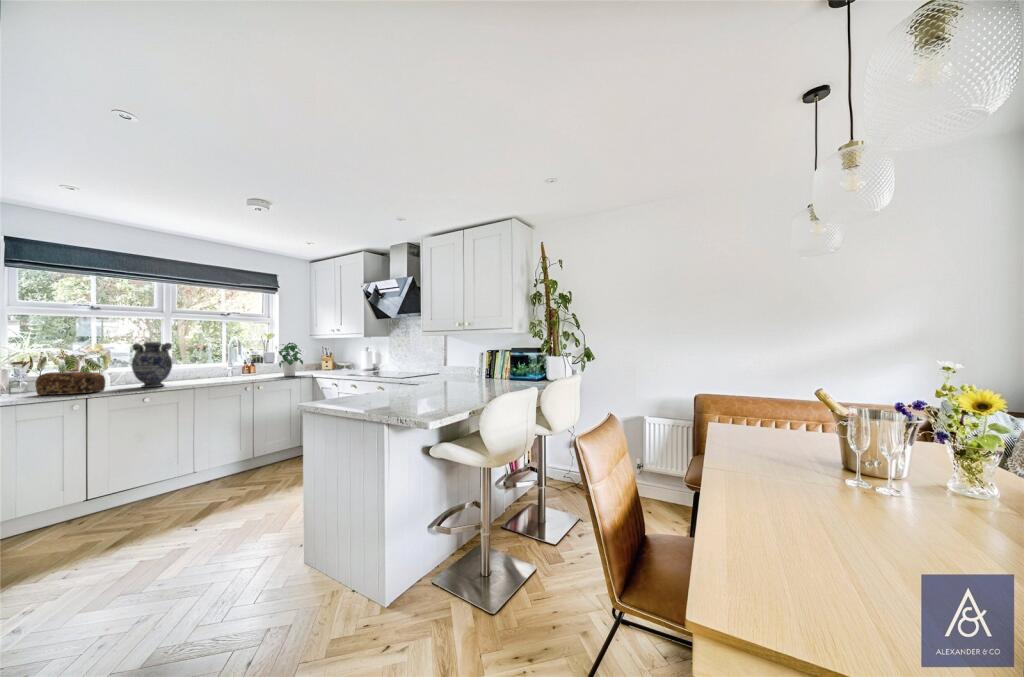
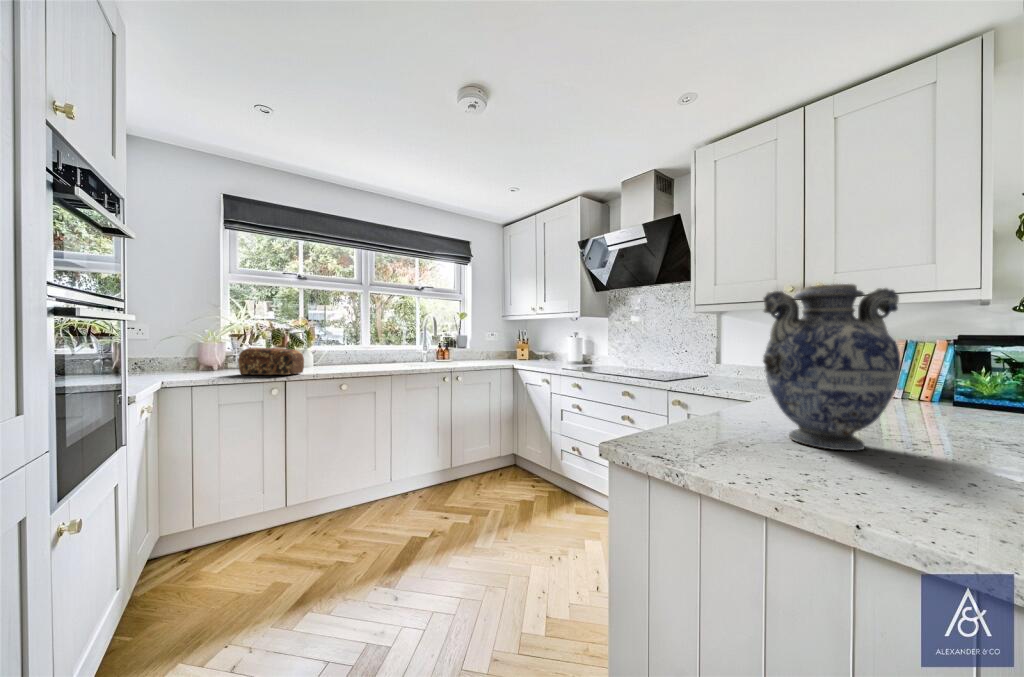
vase: present [132,342,172,387] -> present [763,284,901,451]
potted plant: present [276,343,303,376] -> none [472,321,504,365]

